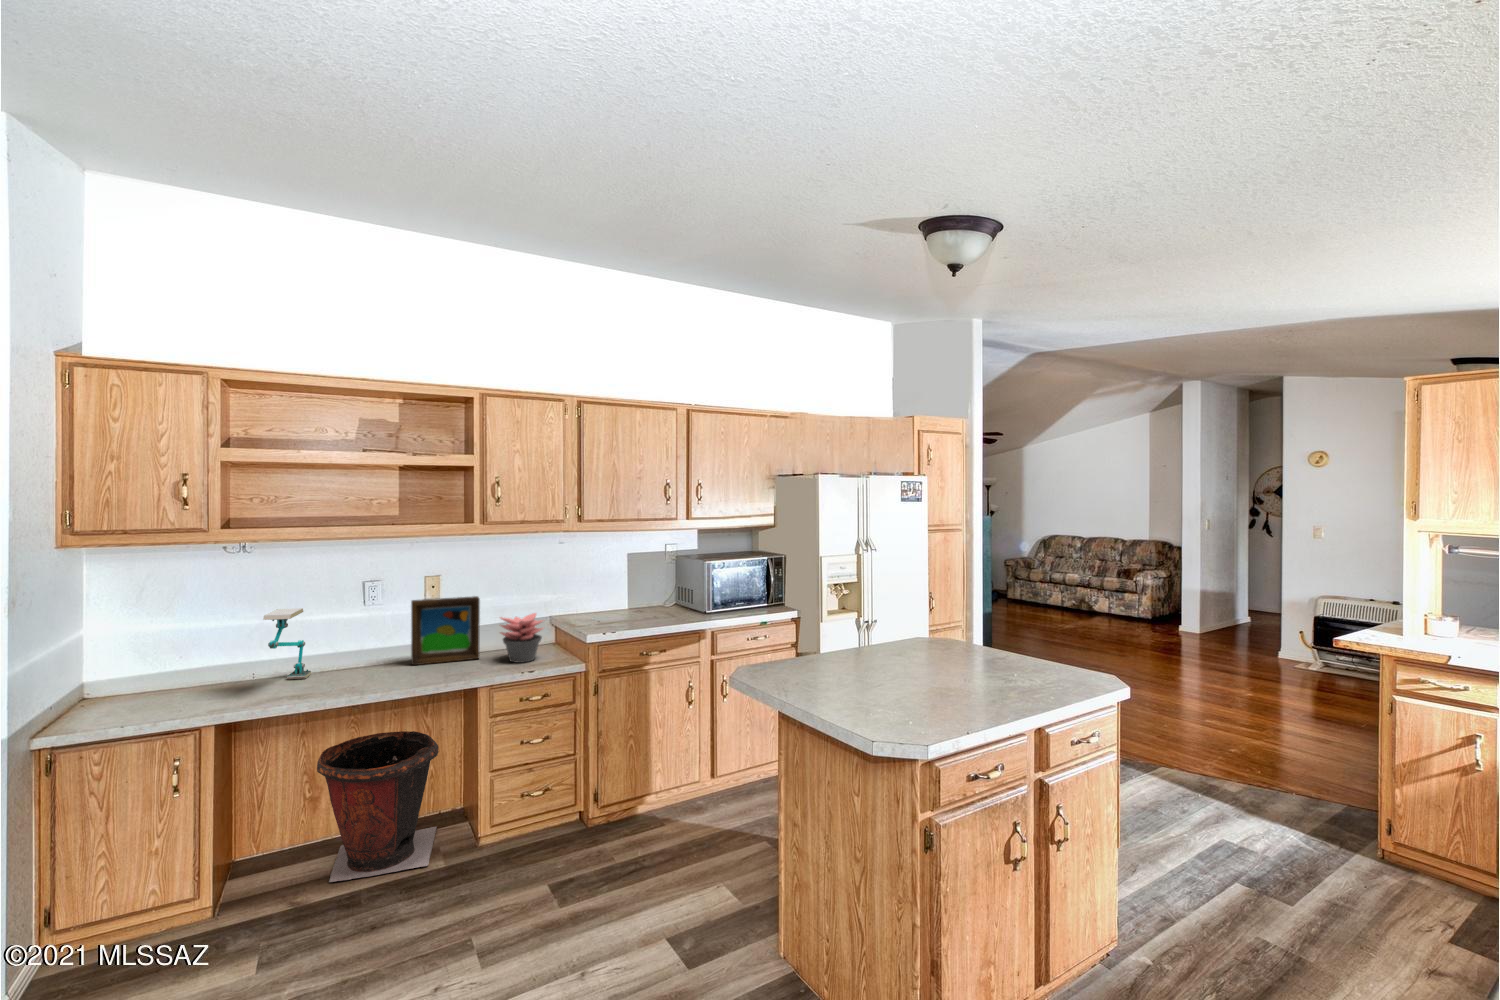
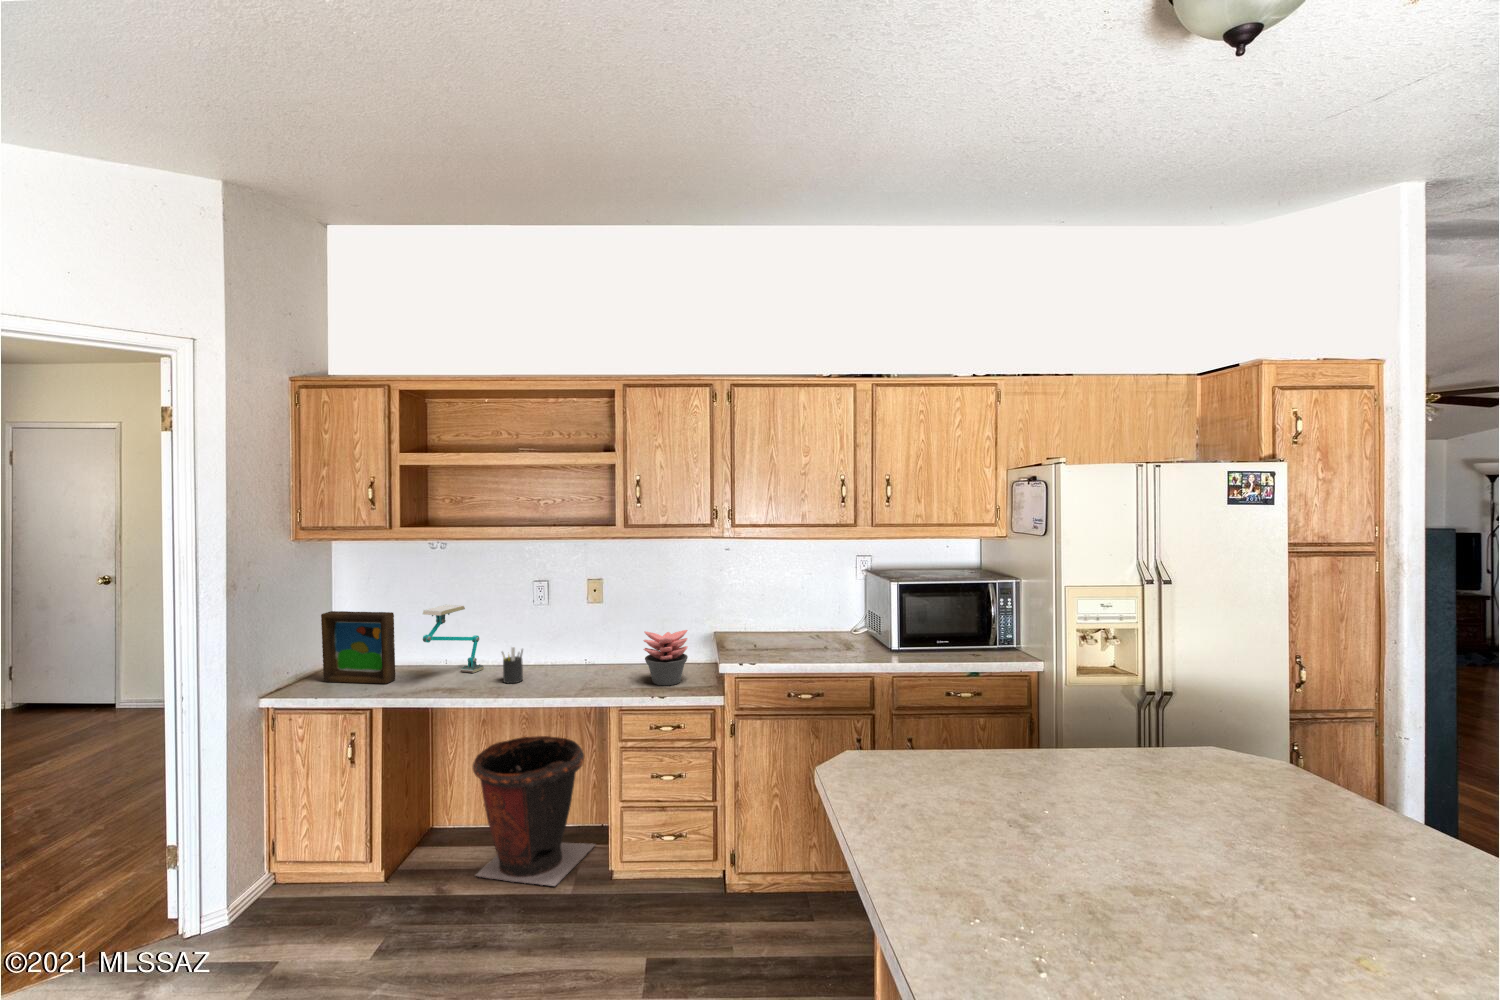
picture frame: present [411,596,480,665] -> present [321,611,396,684]
pen holder: none [356,644,379,681] -> present [502,647,523,683]

